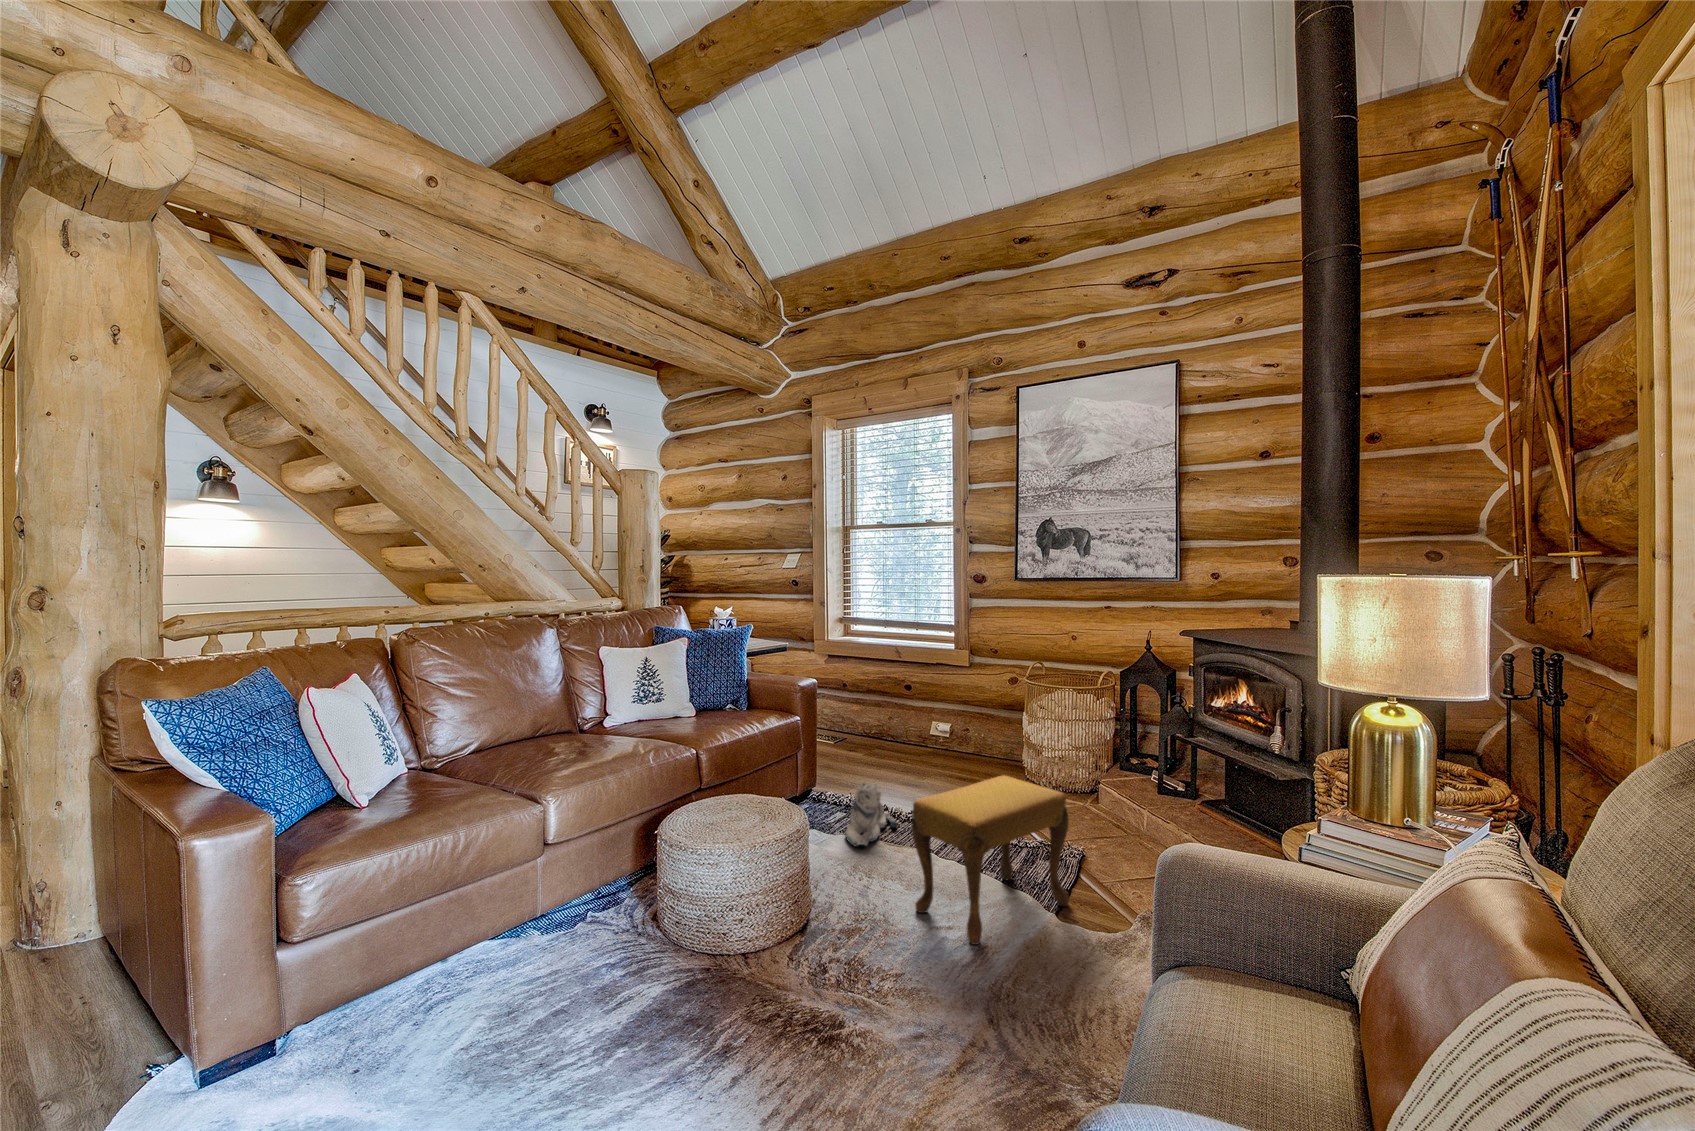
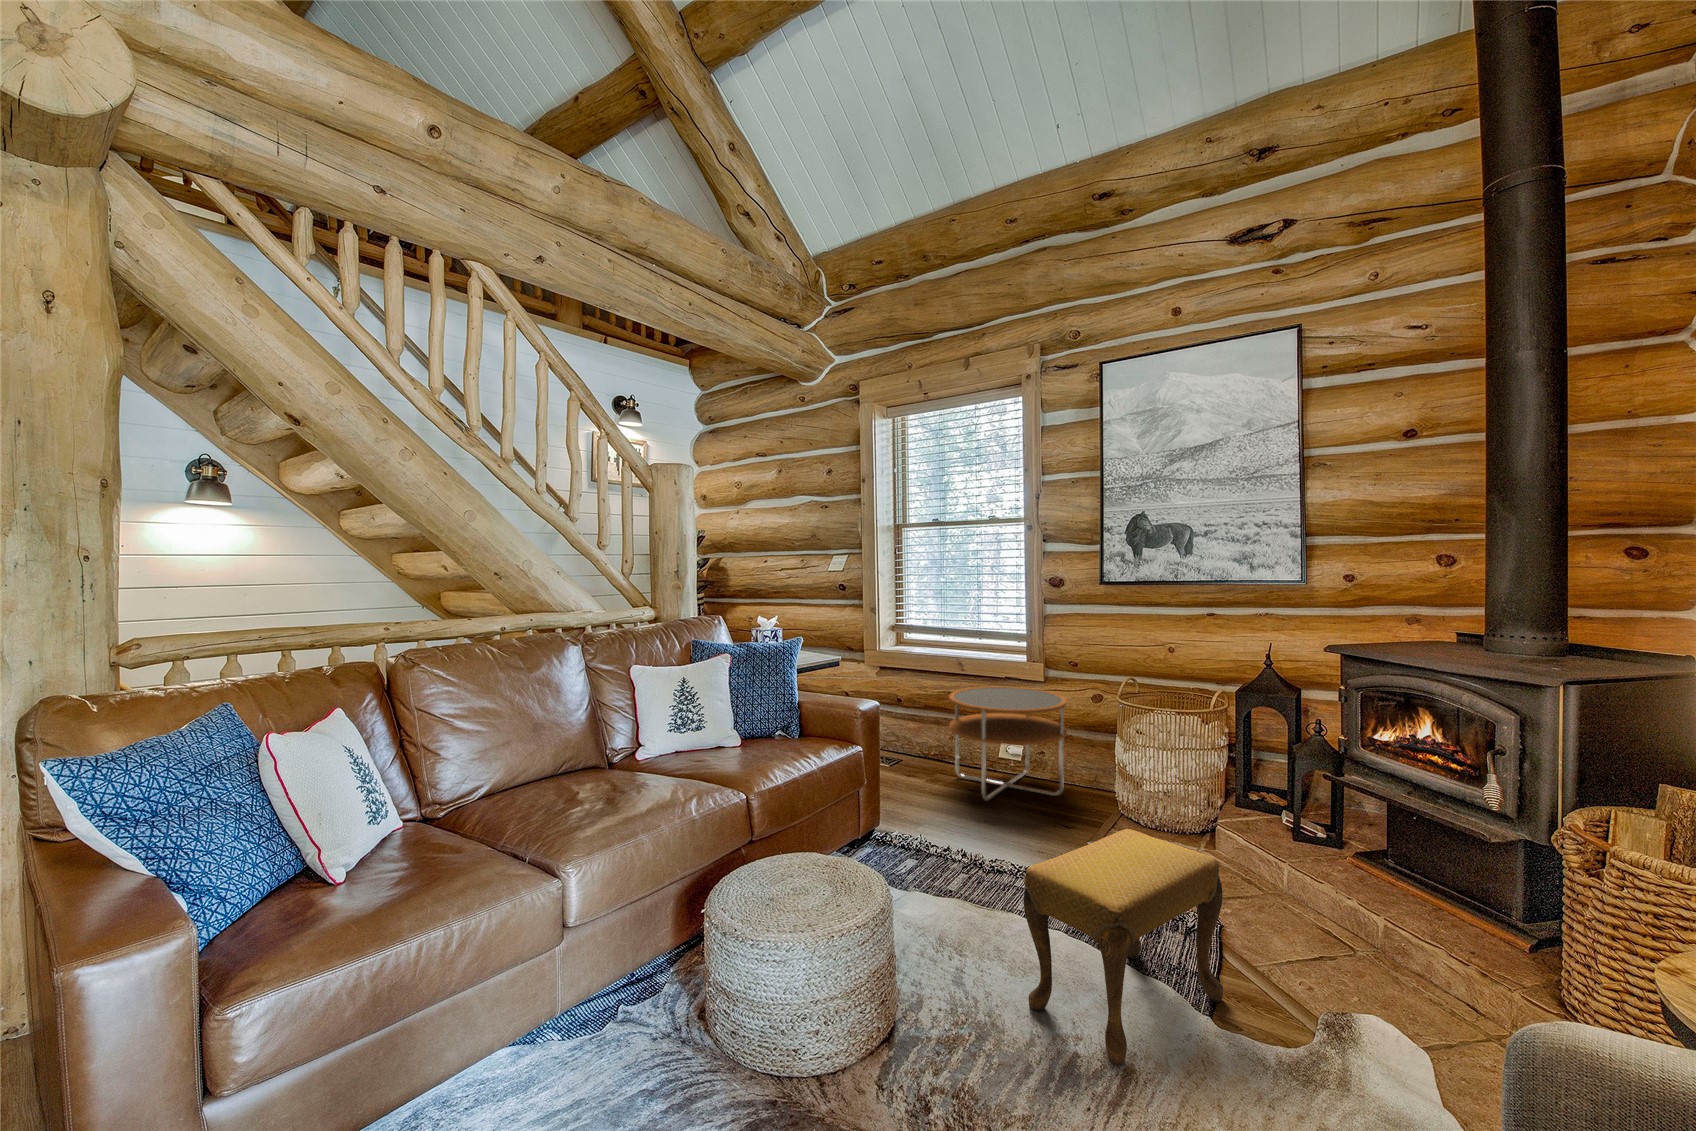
side table: none [884,673,987,772] -> present [949,686,1067,801]
plush toy: present [846,783,897,846] -> none [922,827,983,907]

